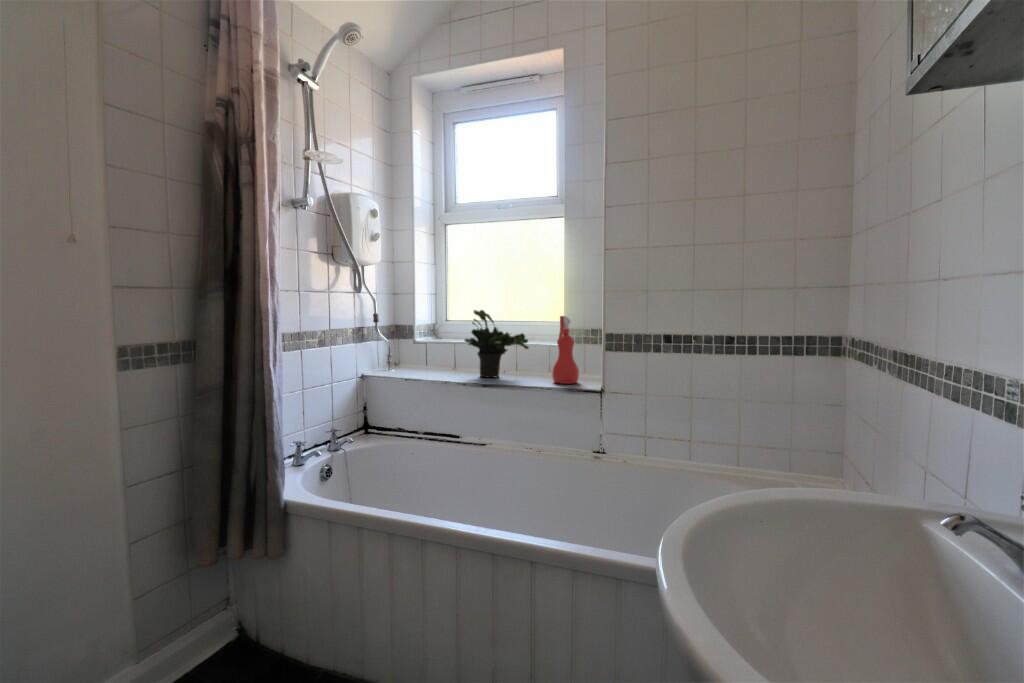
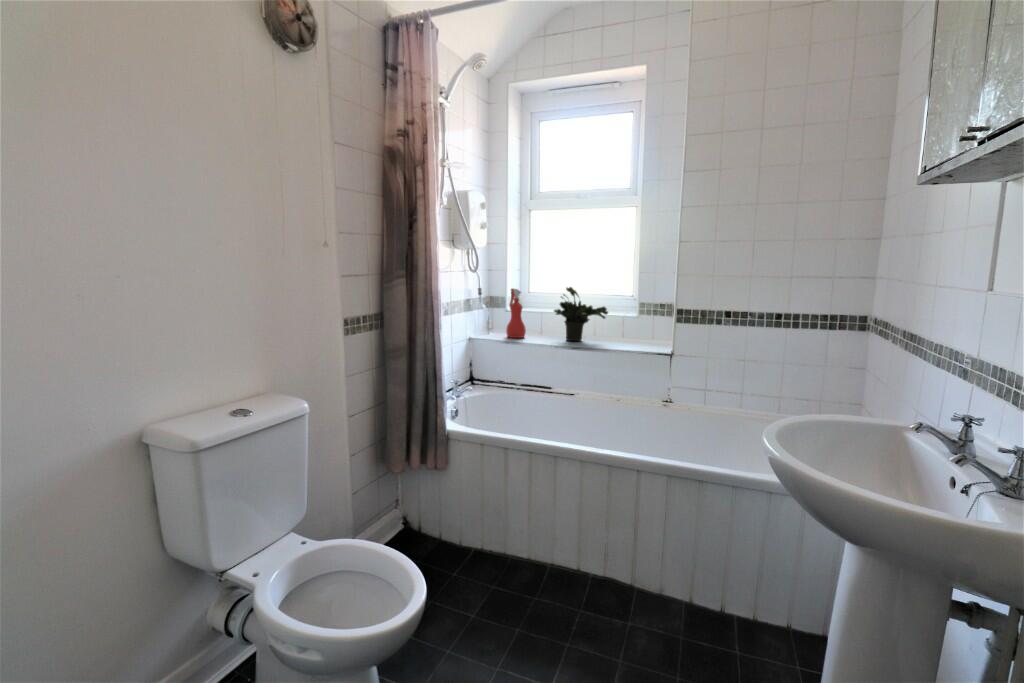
spray bottle: present [552,316,579,384] -> present [506,288,526,338]

